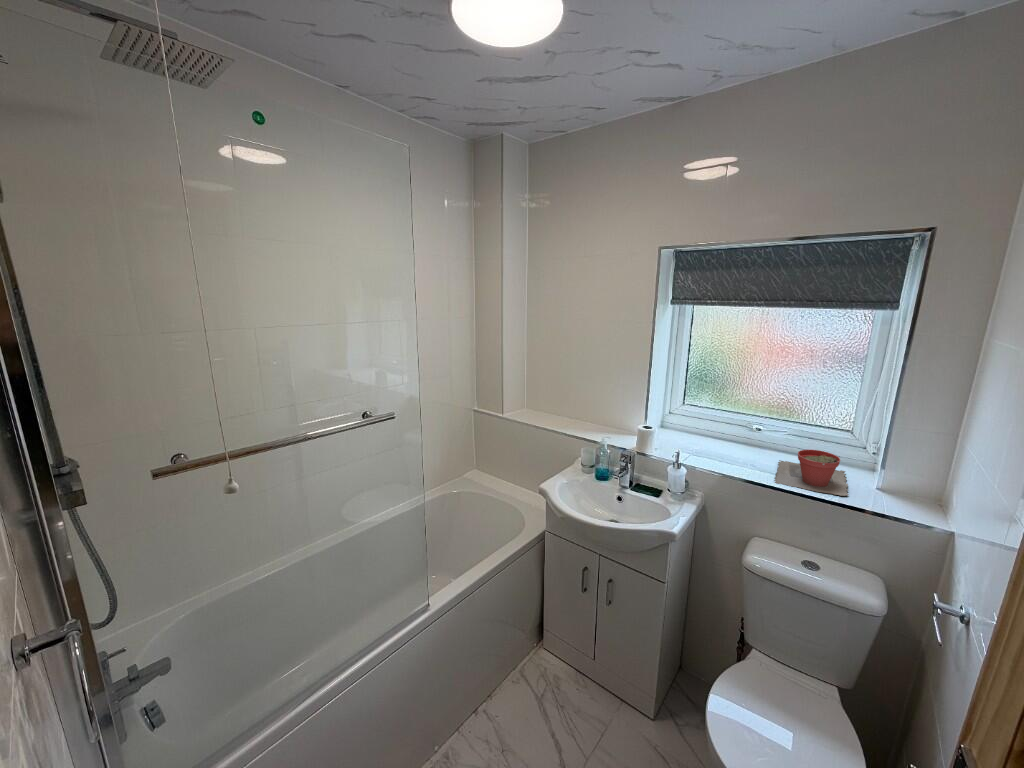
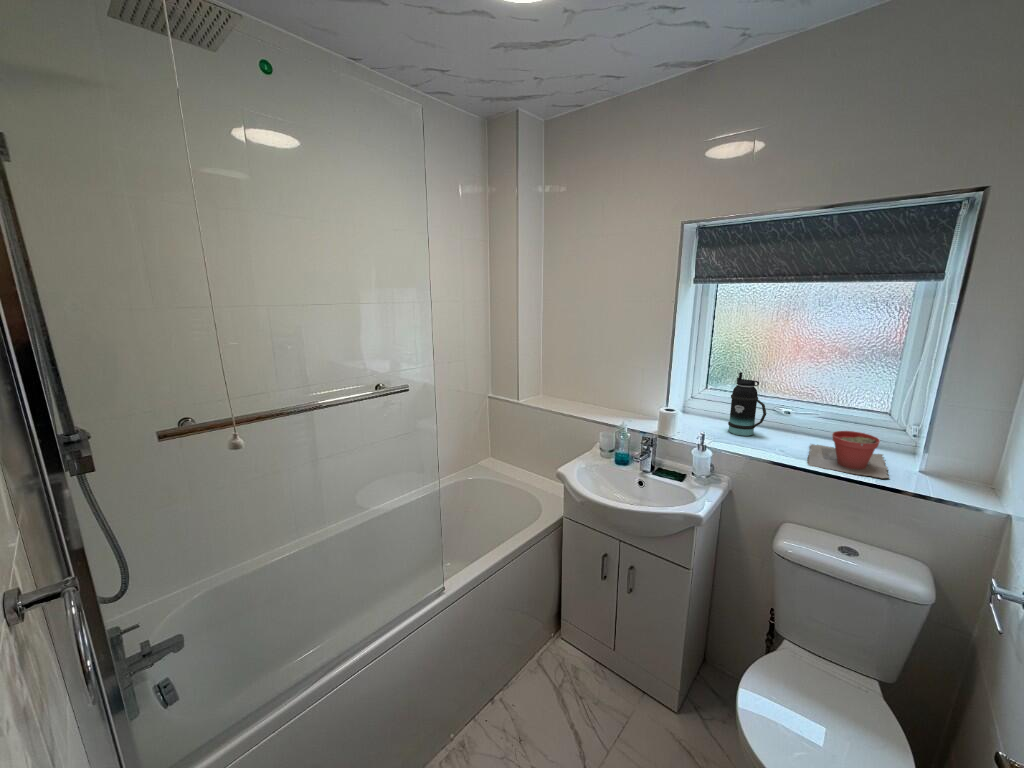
bottle: none [703,391,739,452] -> present [728,372,766,436]

